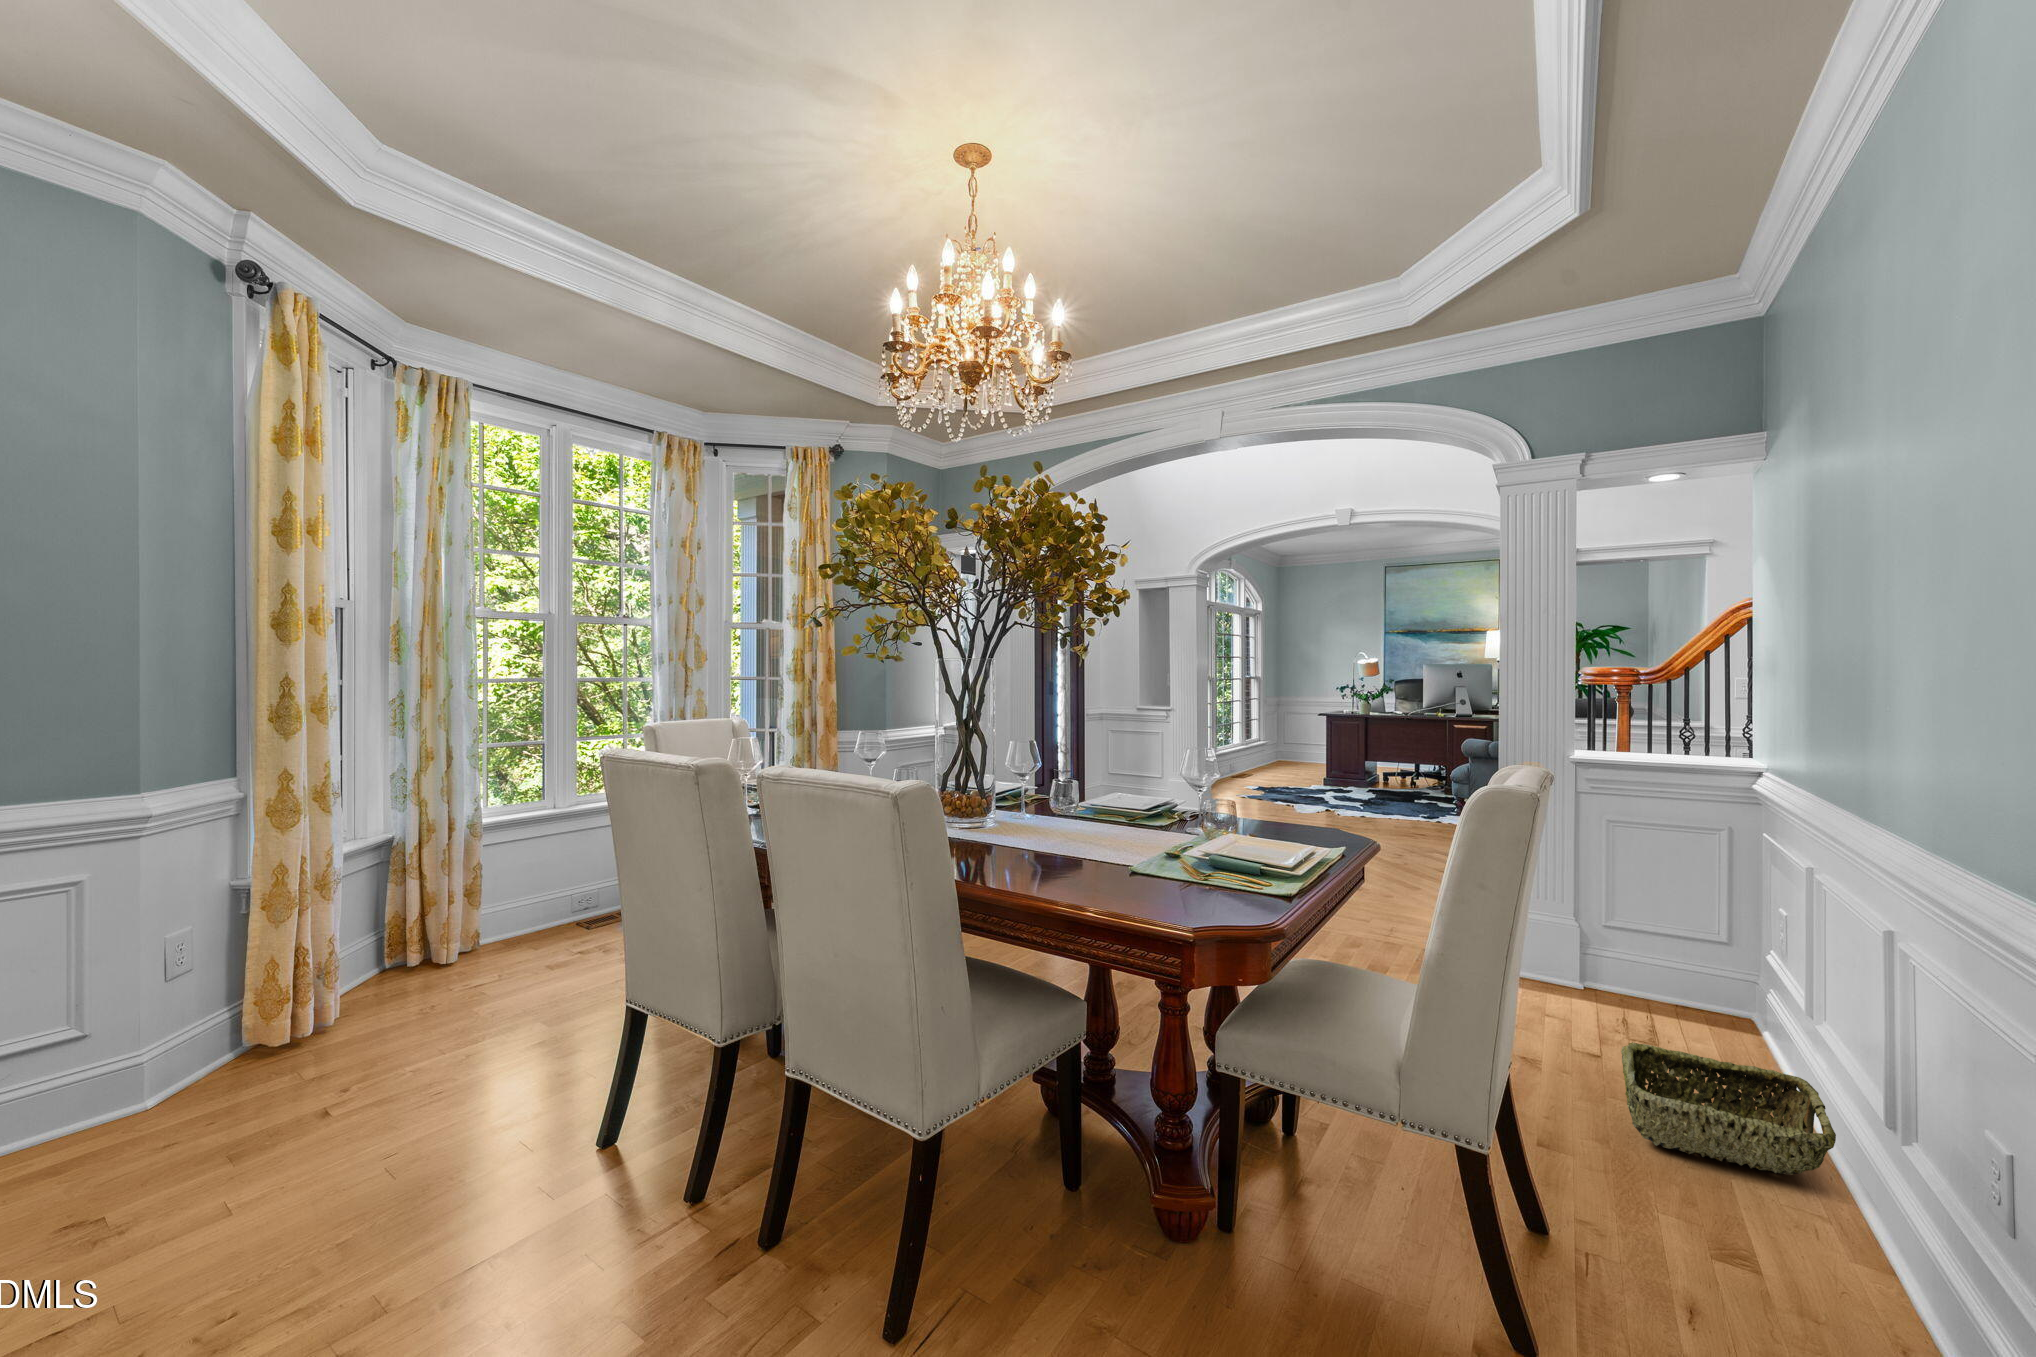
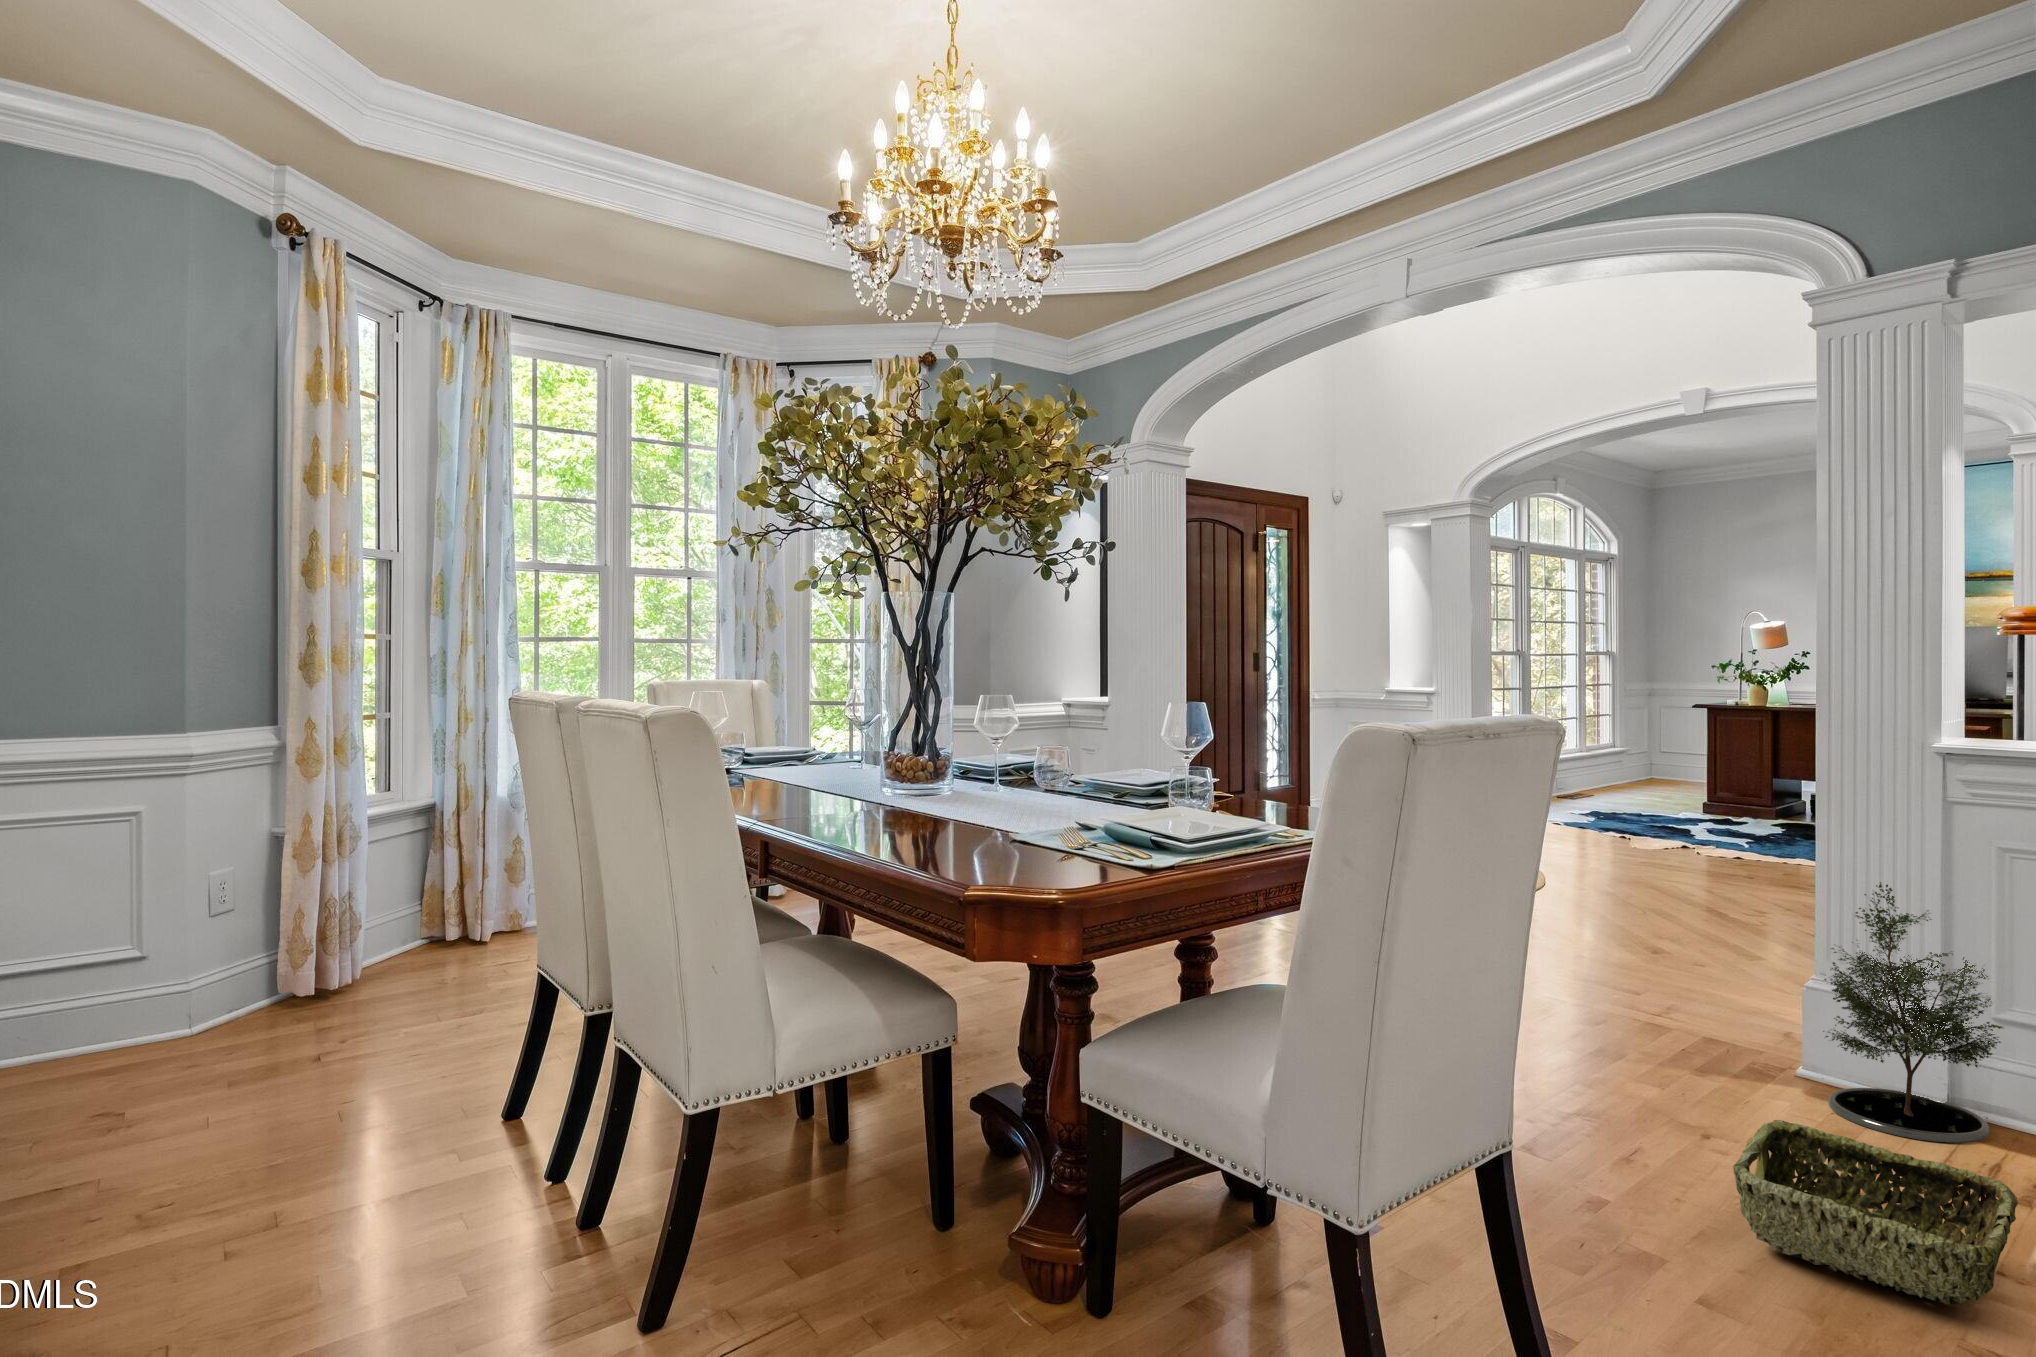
potted tree: none [1575,852,1699,1034] -> present [1823,882,2004,1143]

